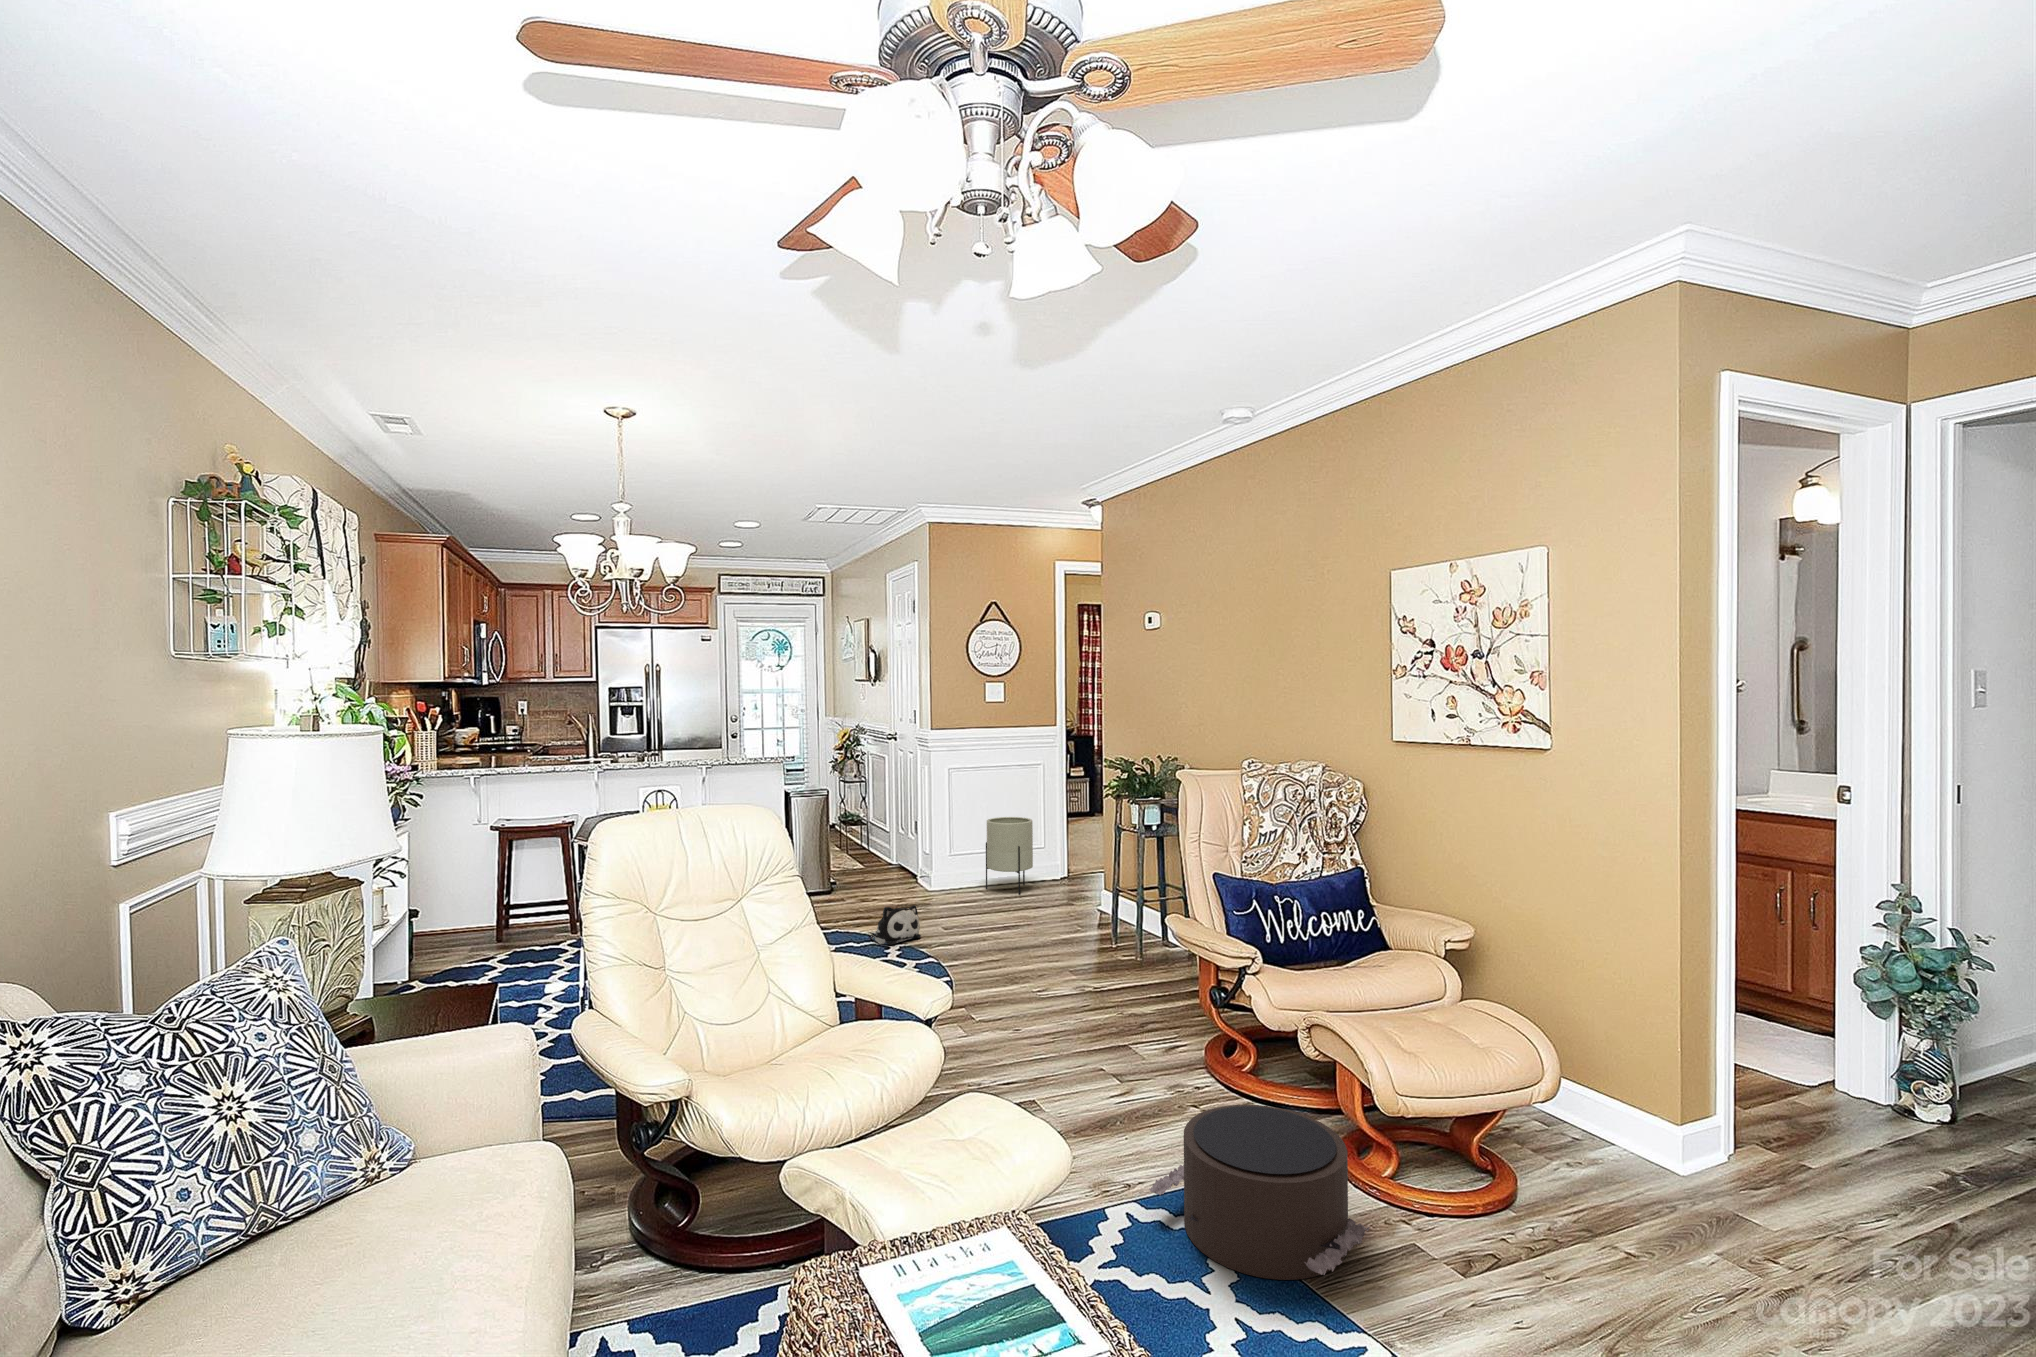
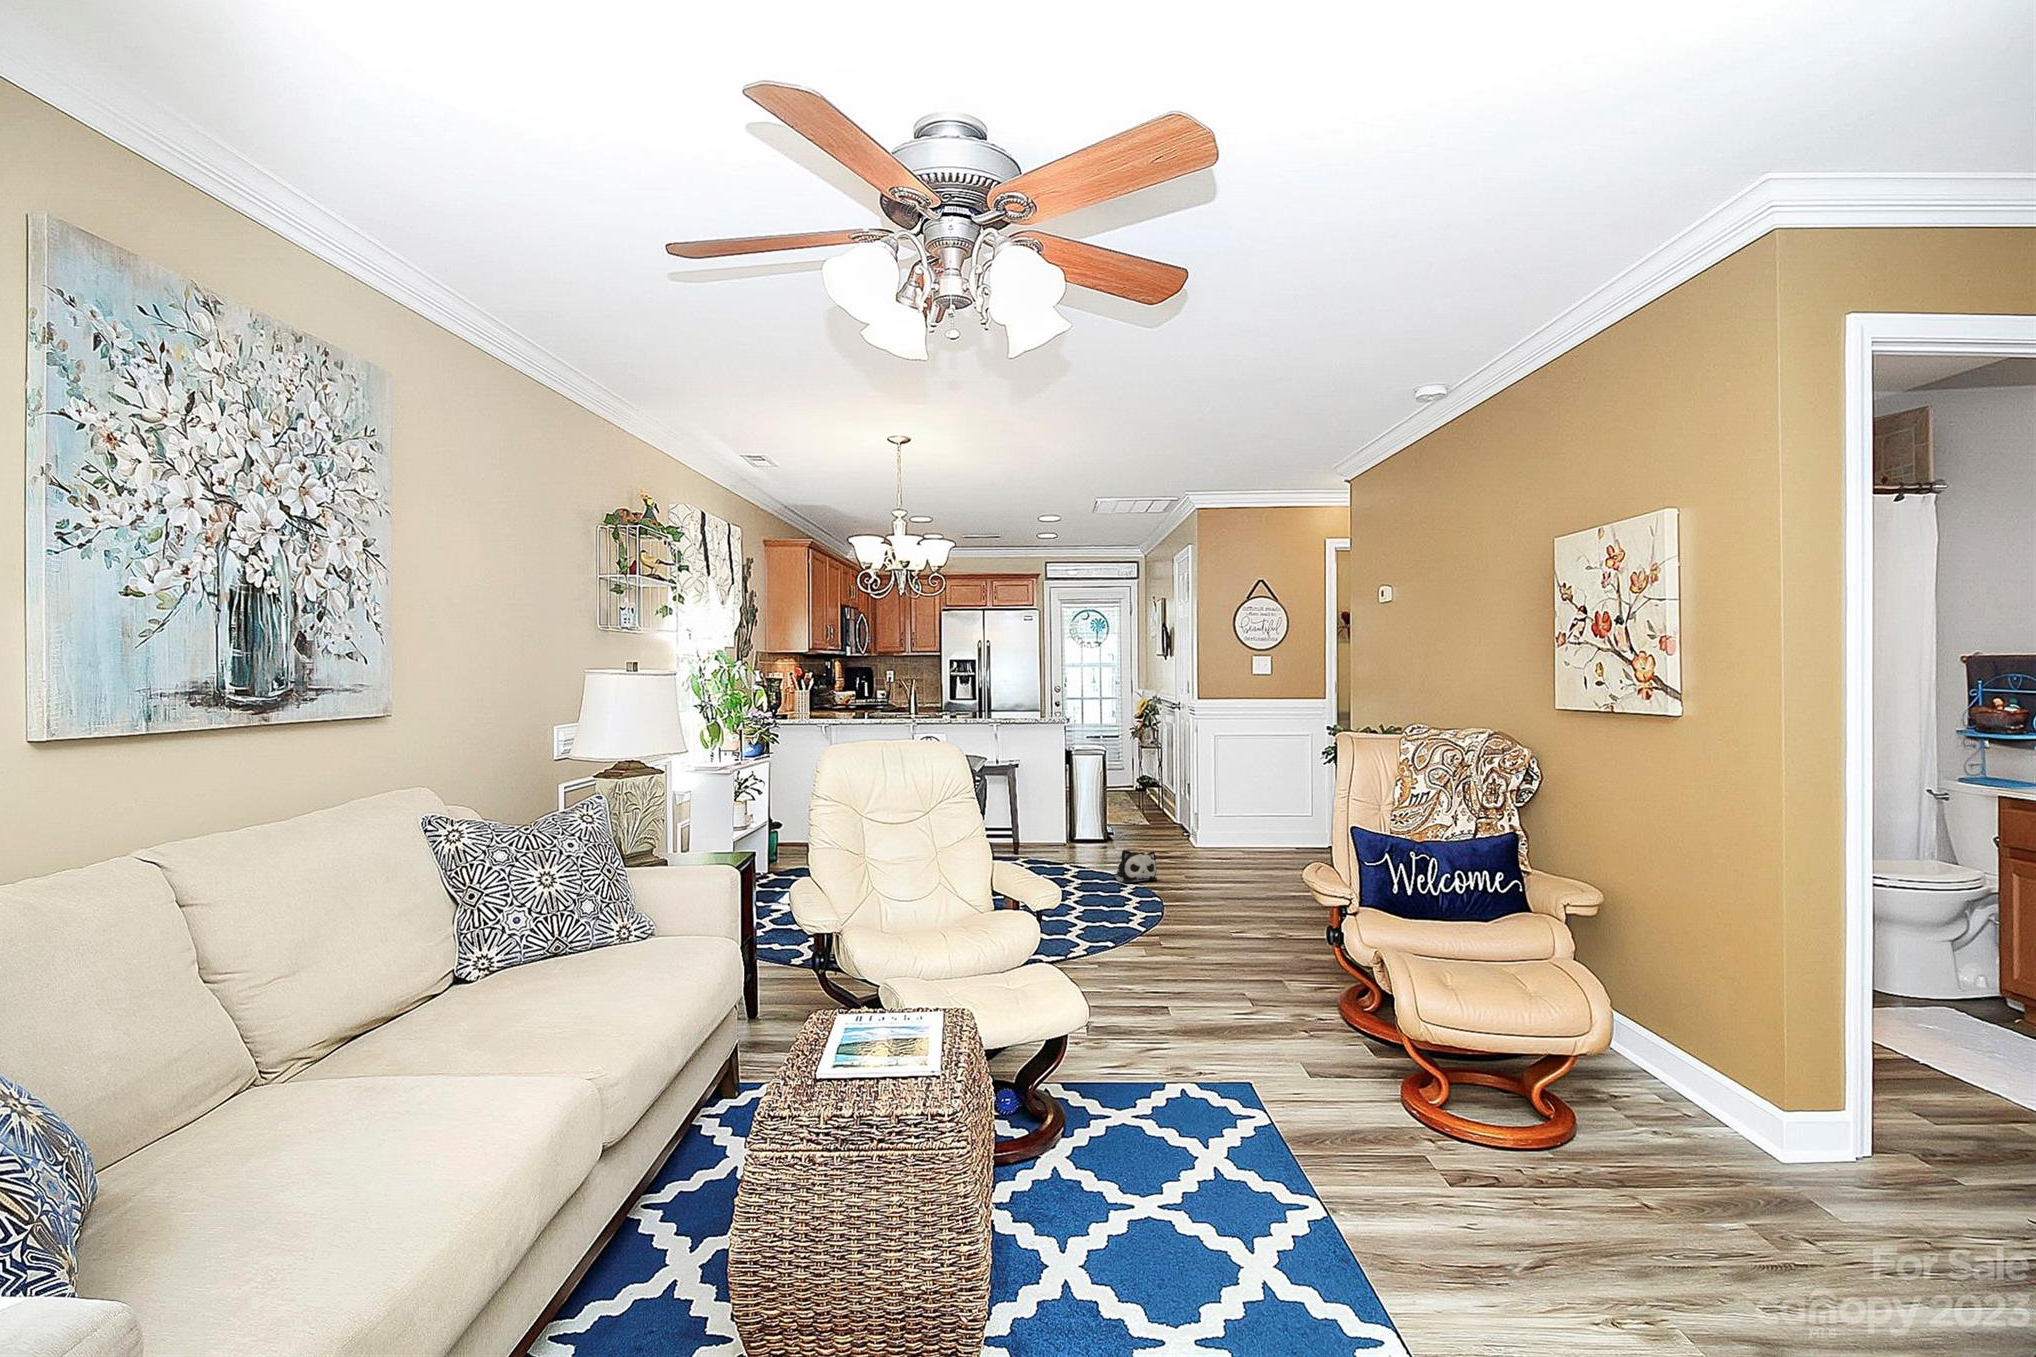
planter: present [986,817,1033,895] -> none [1245,782,1291,855]
pouf: present [1149,1105,1370,1280] -> none [1195,1023,1372,1170]

